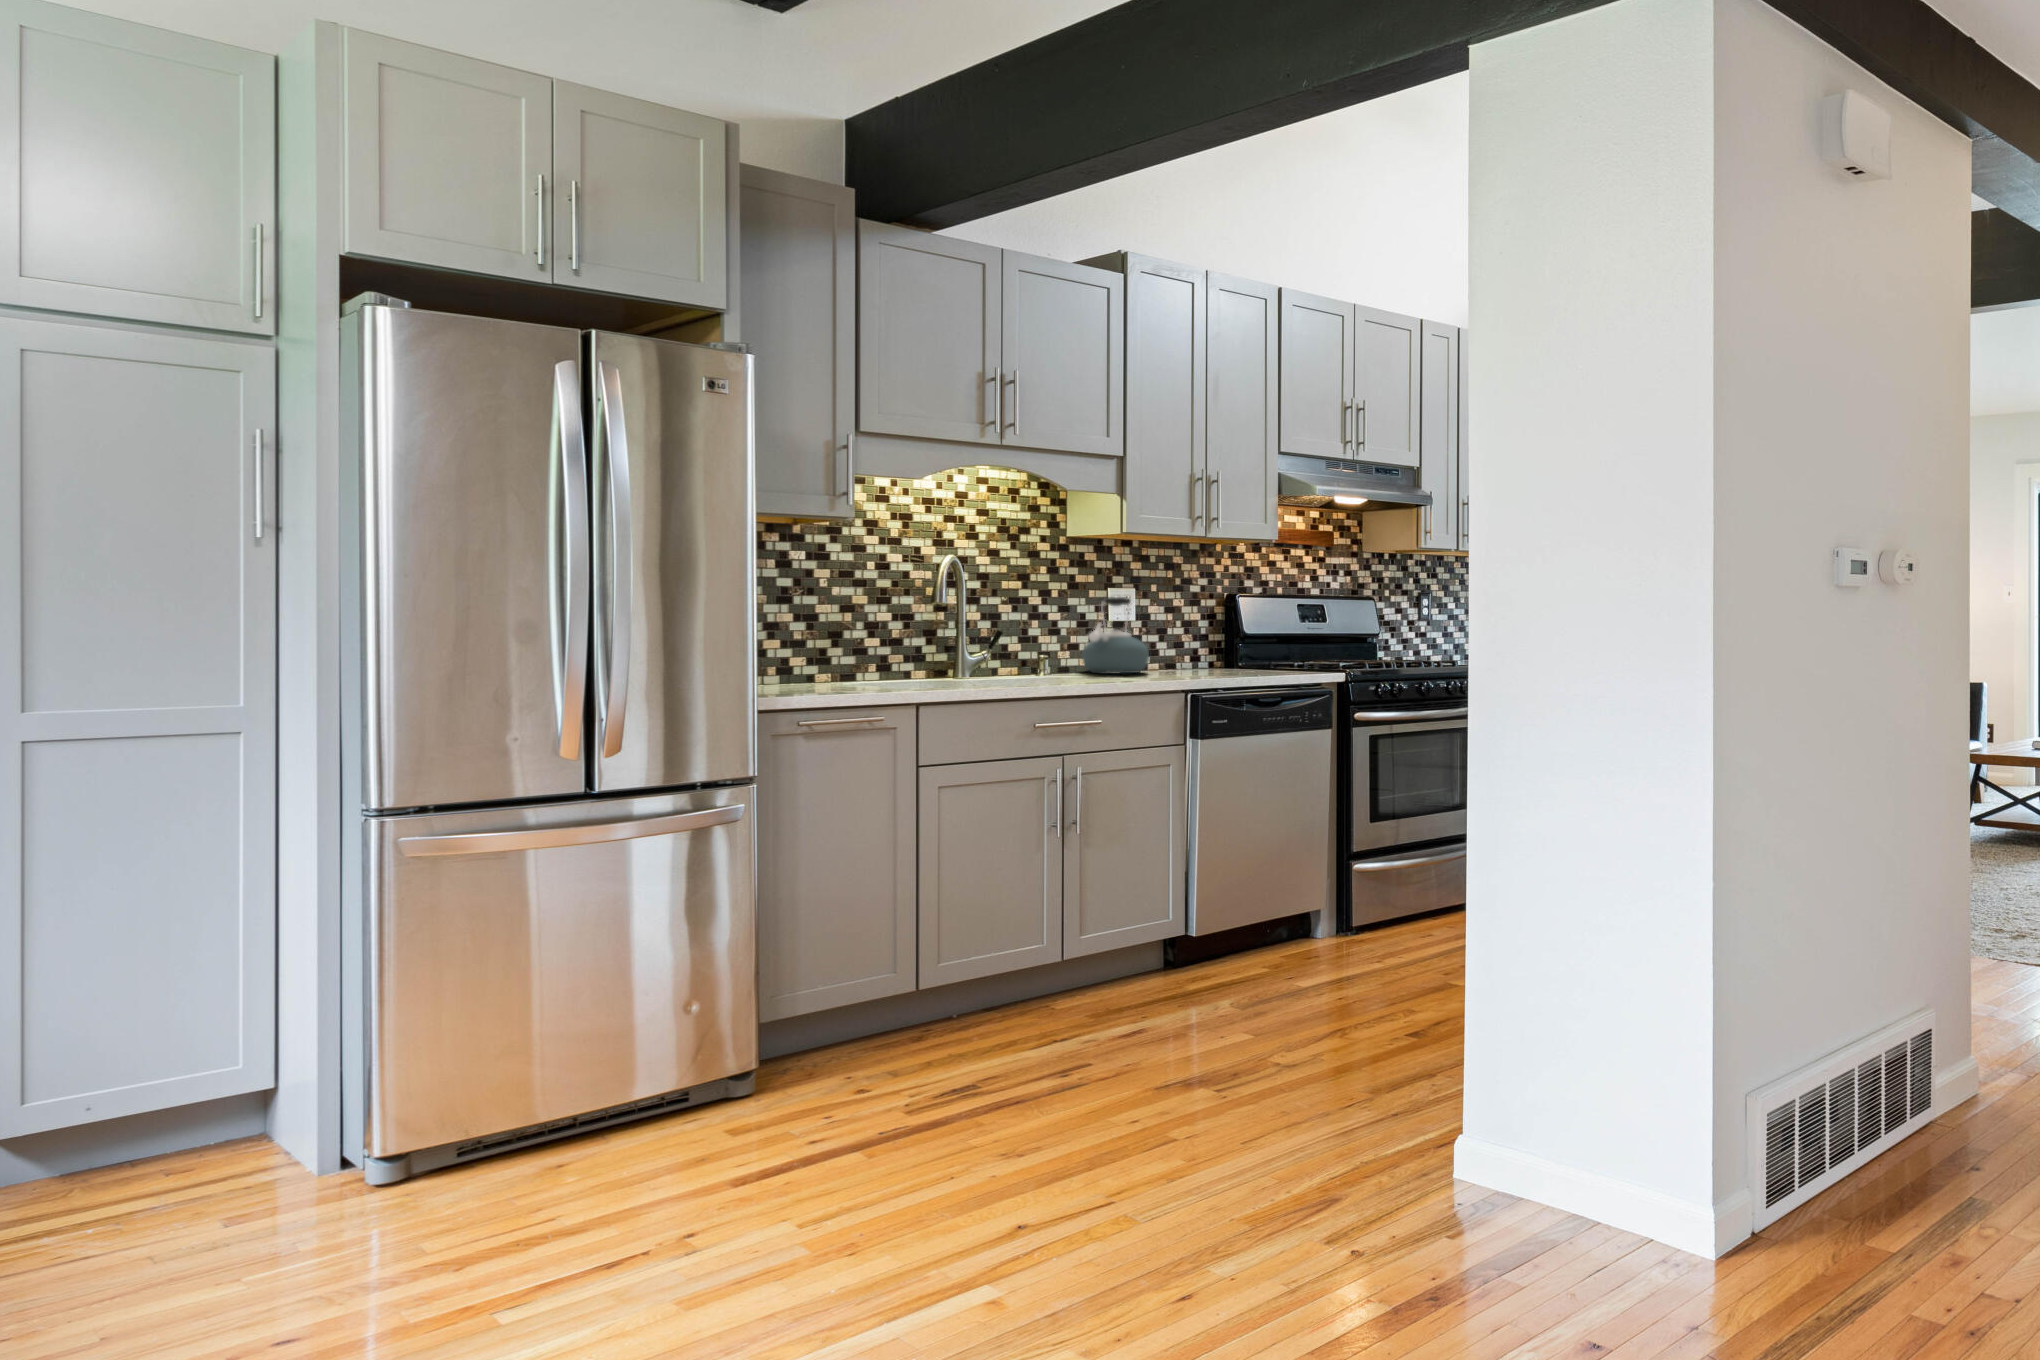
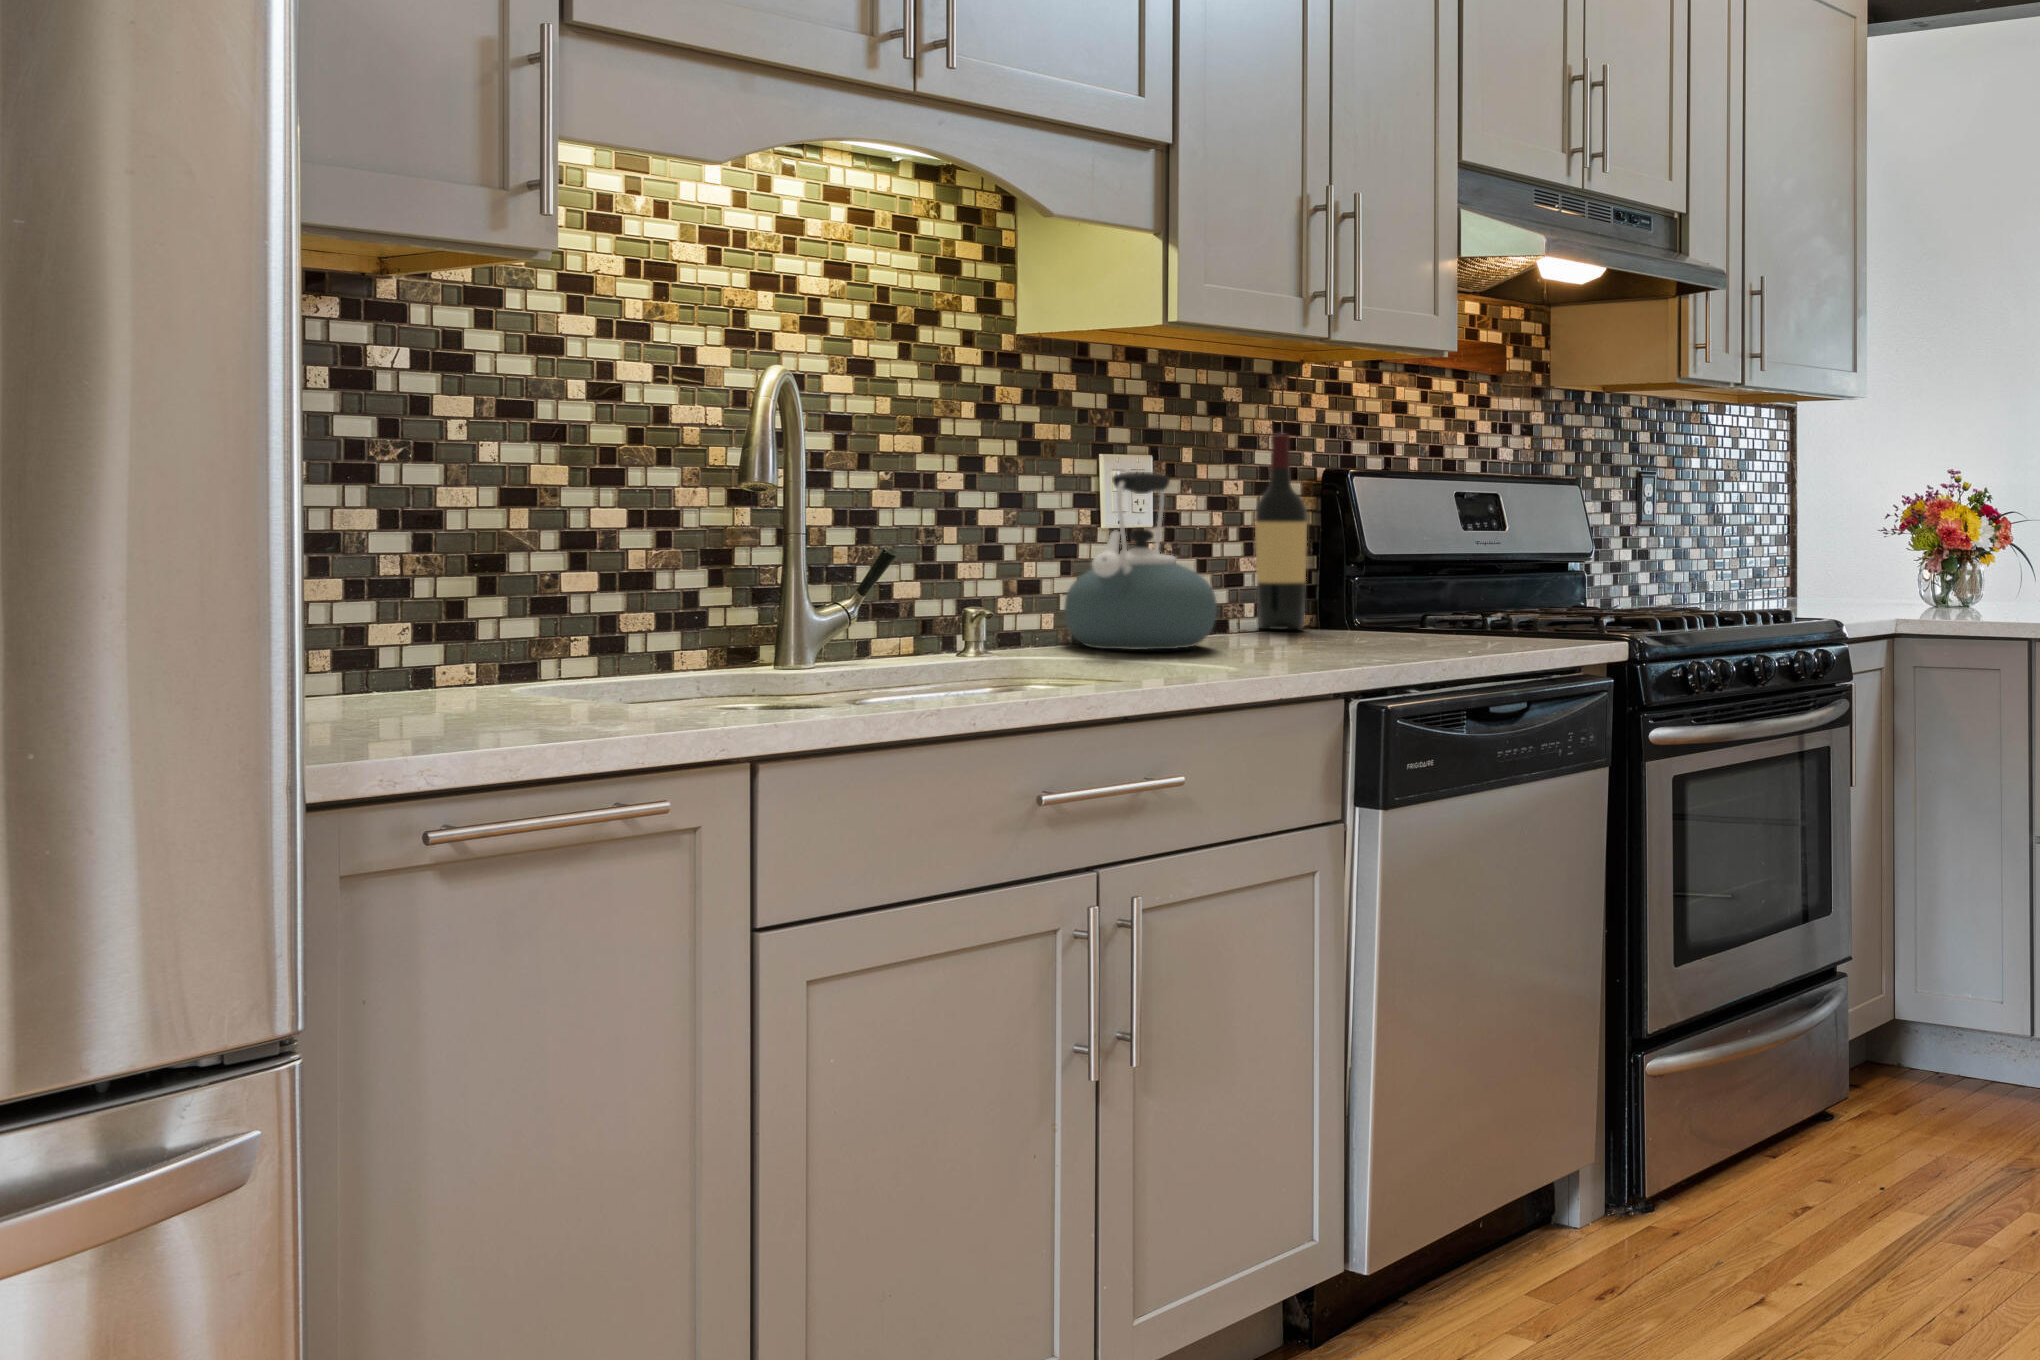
wine bottle: none [1183,578,1206,667] -> present [1255,433,1307,629]

